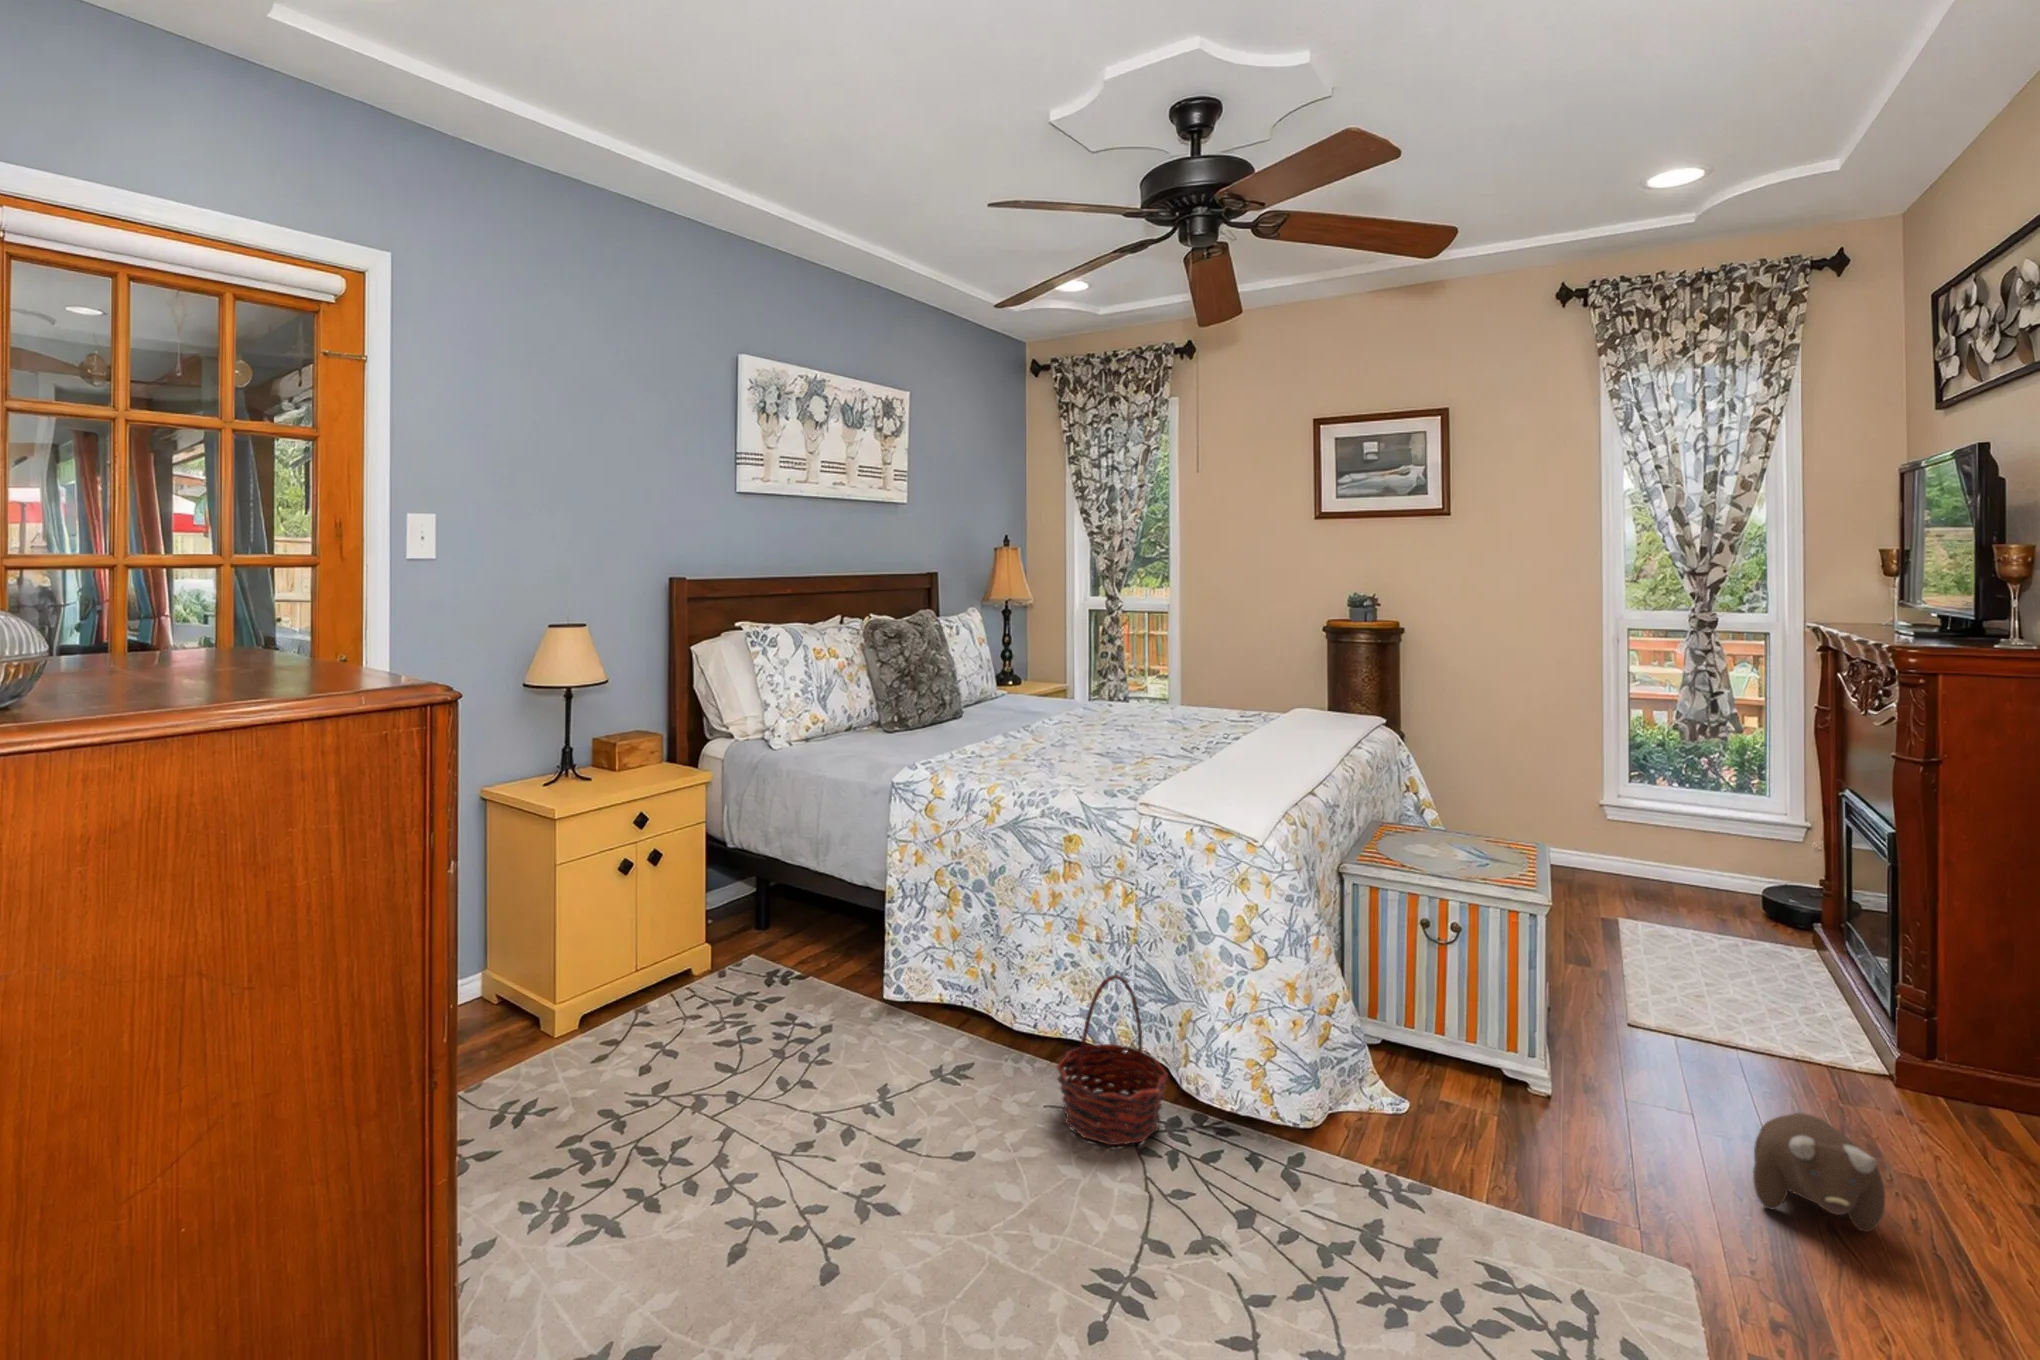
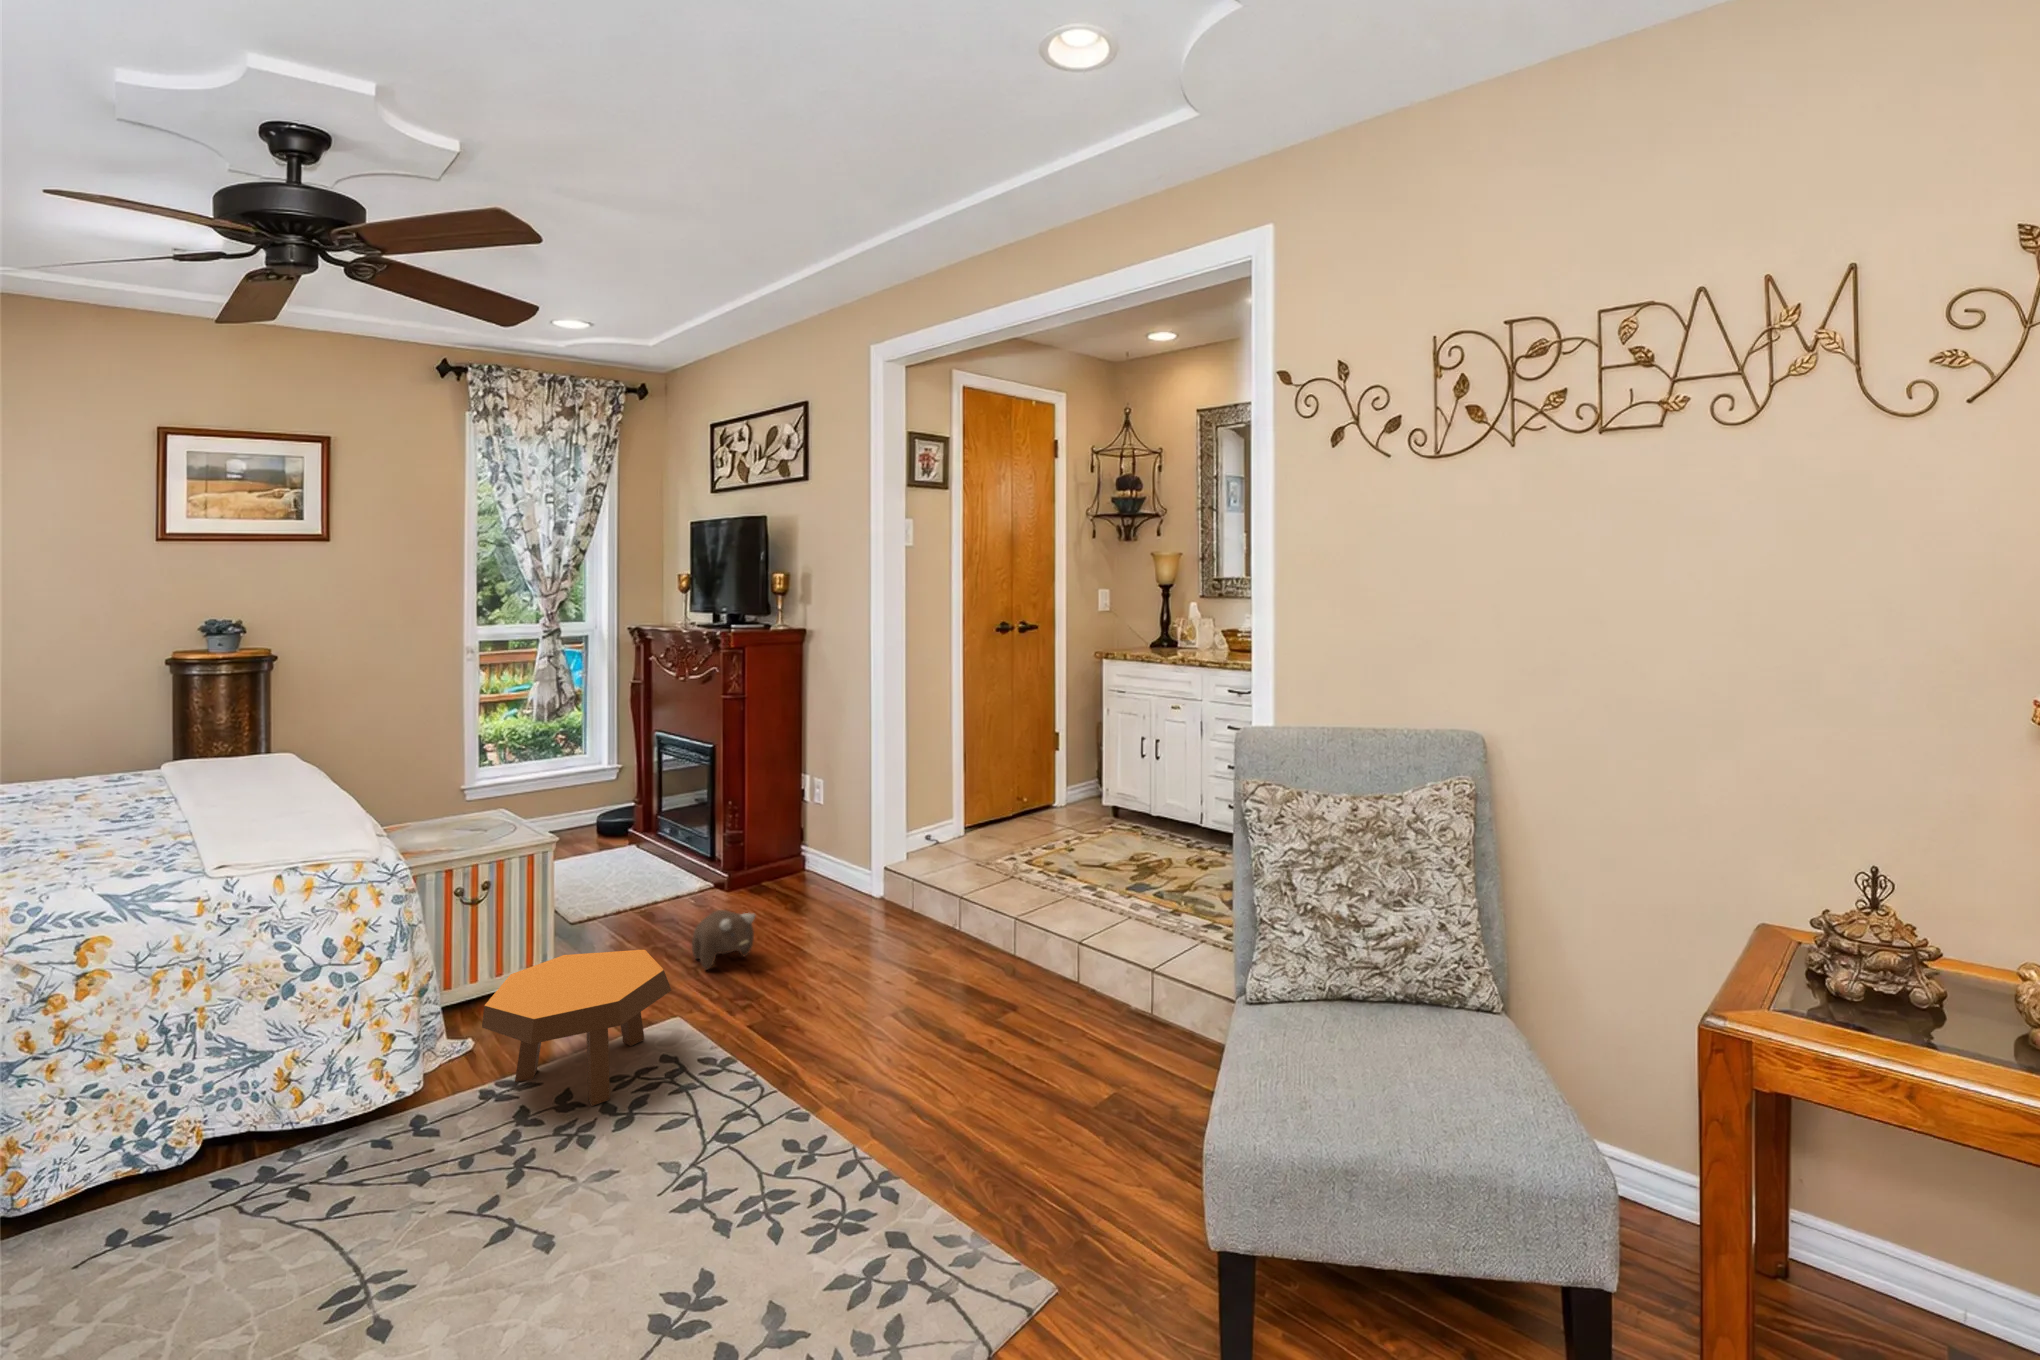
basket: present [1056,975,1168,1145] -> none [78,1059,267,1267]
footstool: none [1355,1045,1606,1294] -> present [482,950,671,1106]

